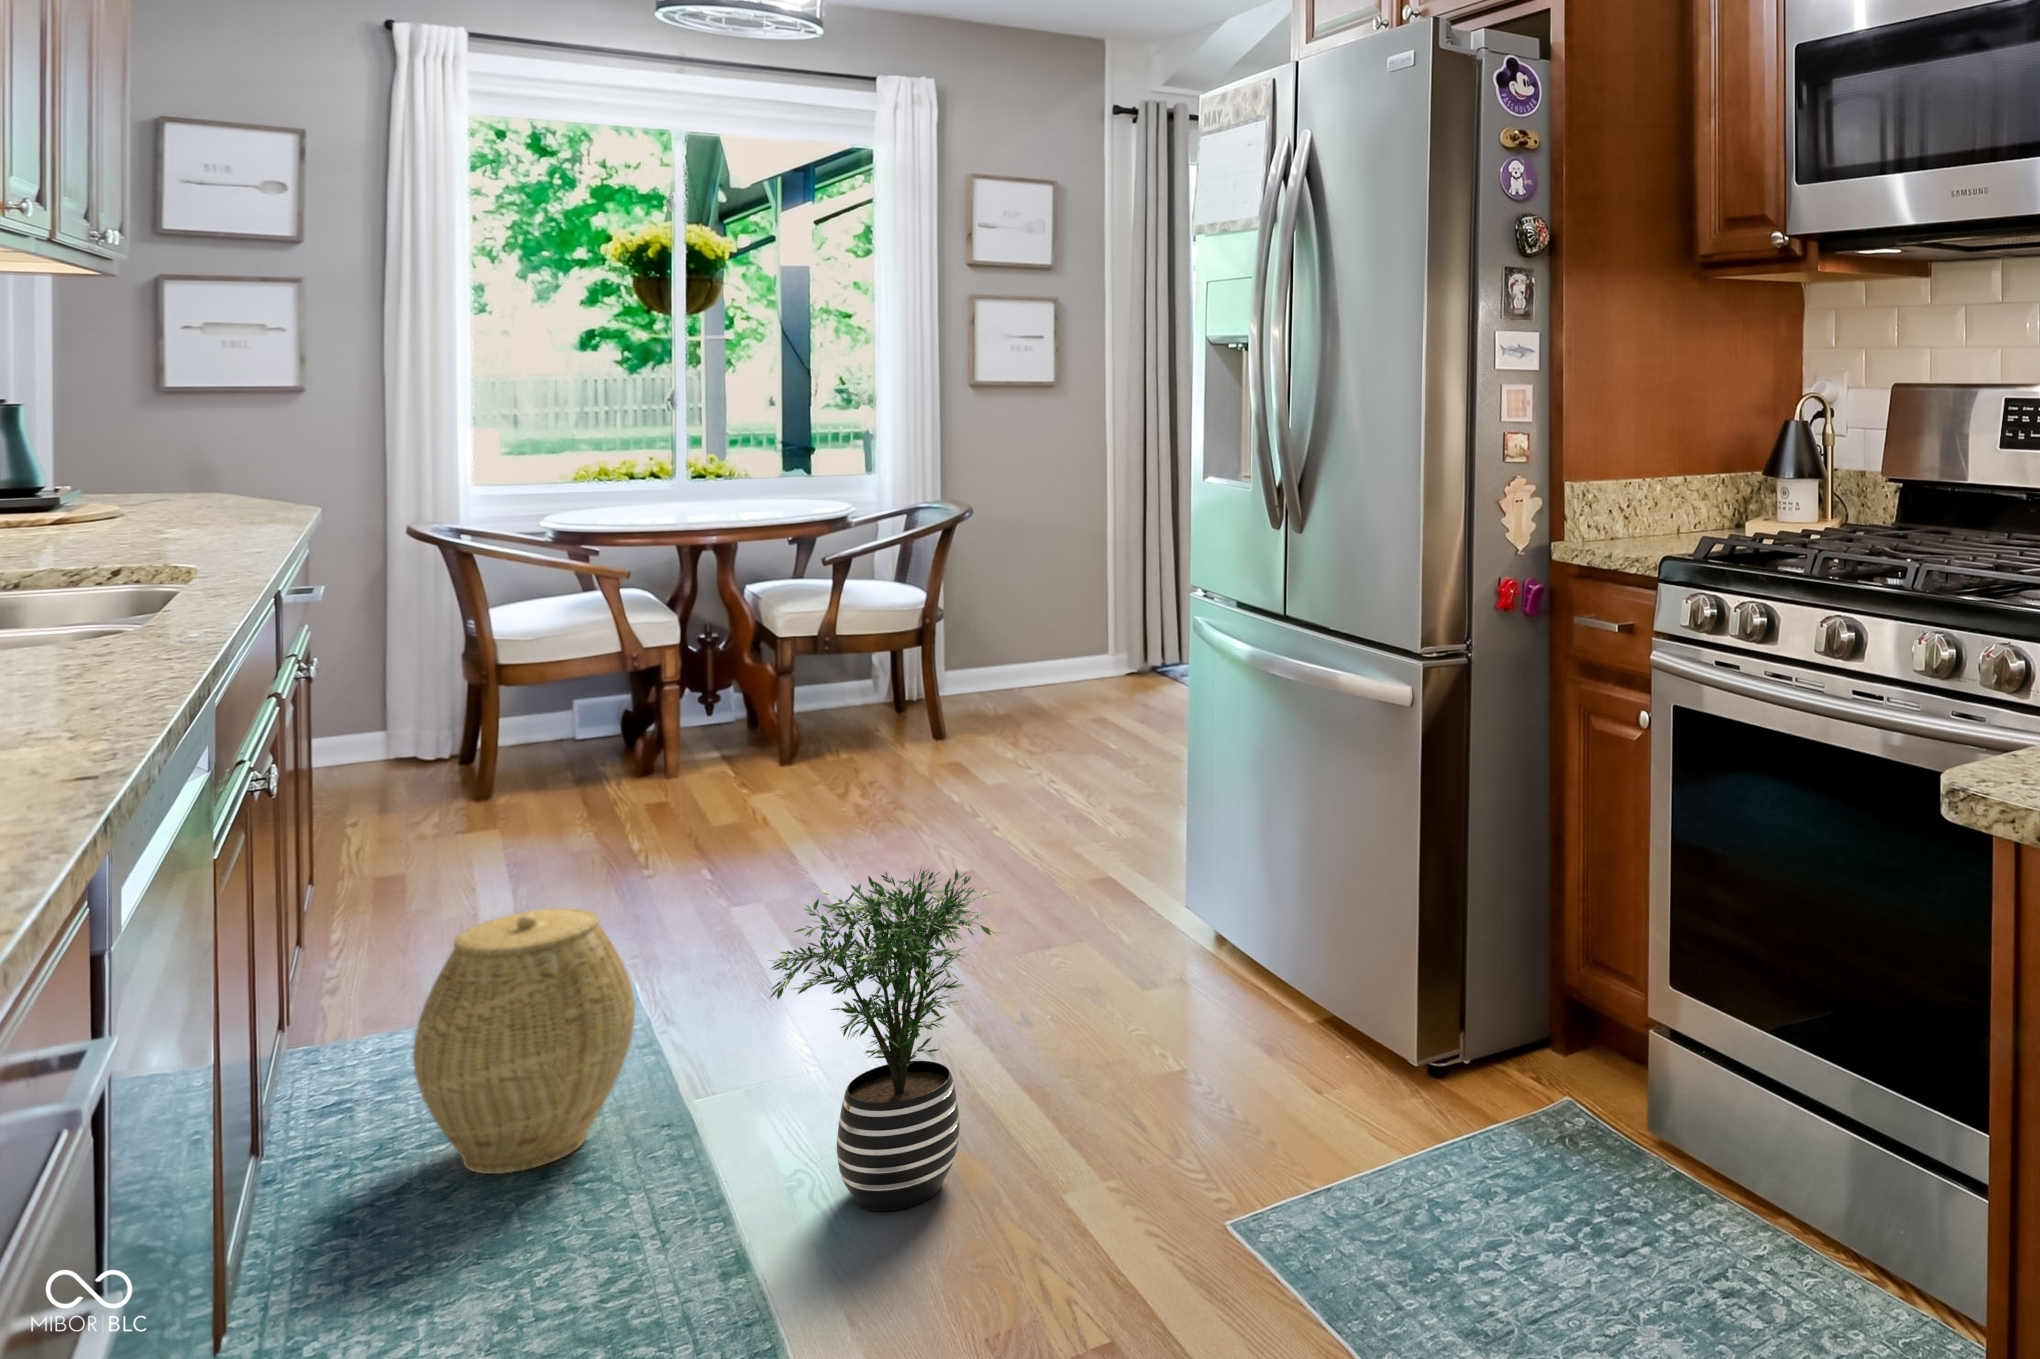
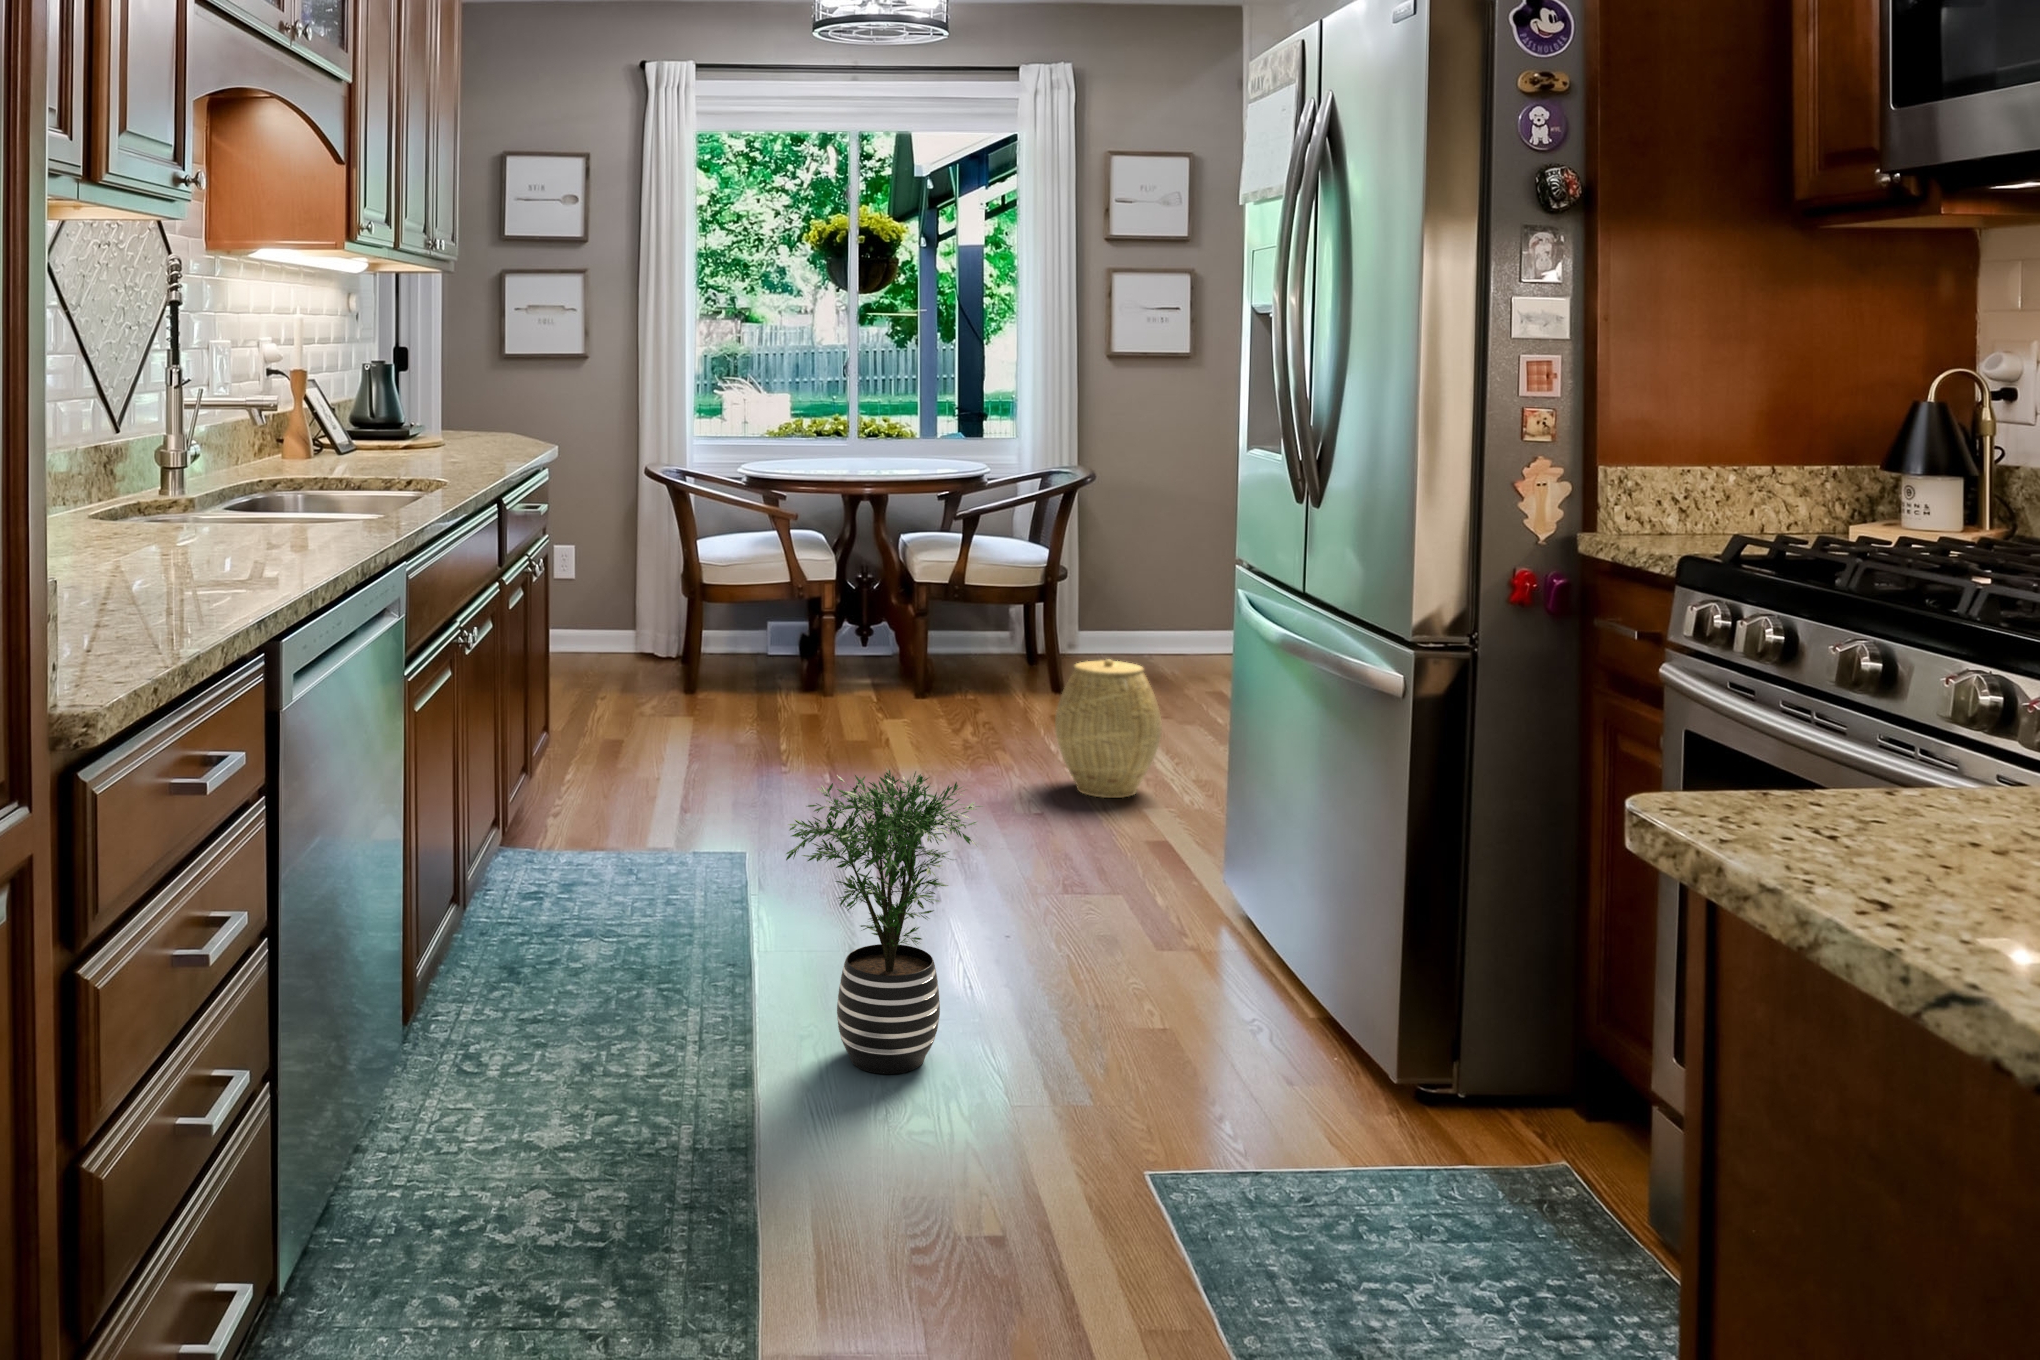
woven basket: present [413,908,635,1174] -> present [1055,659,1162,798]

